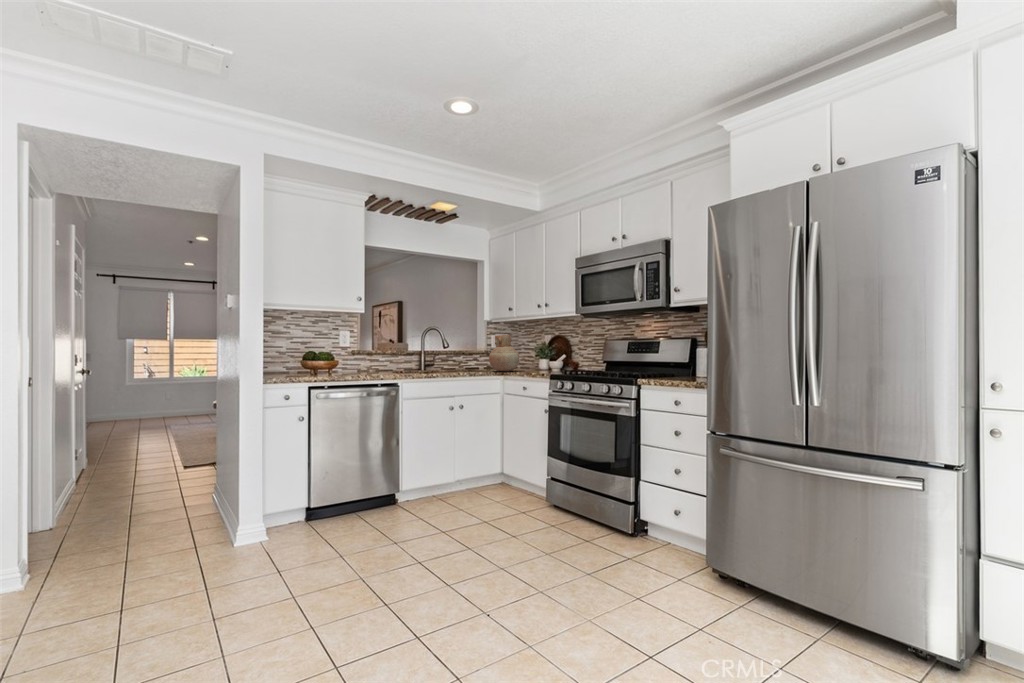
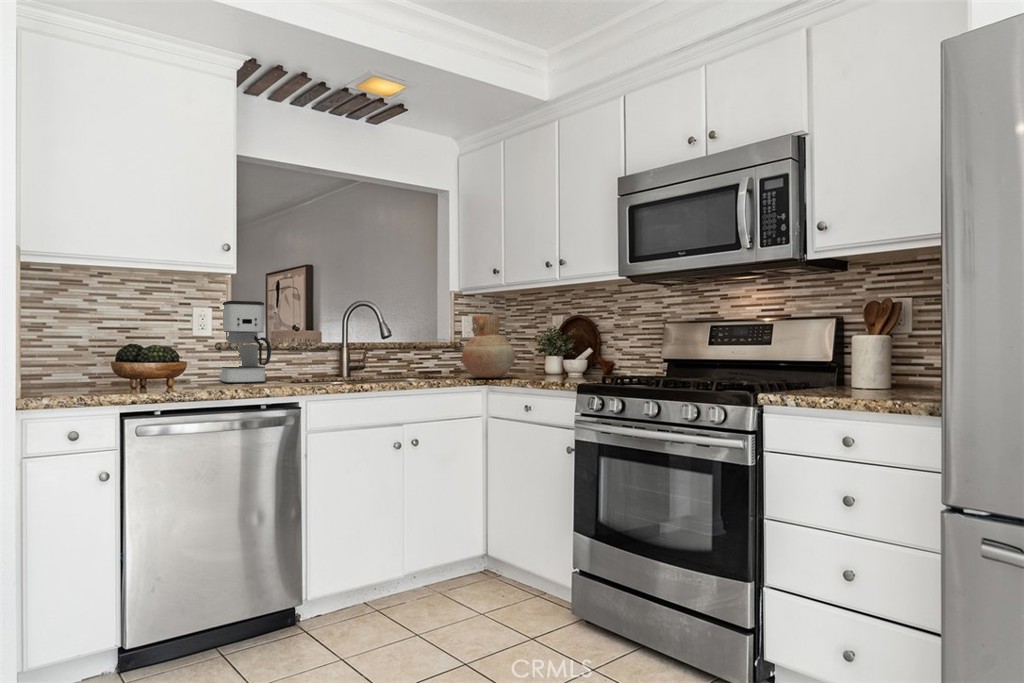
coffee maker: none [353,327,382,373] -> present [220,301,271,383]

